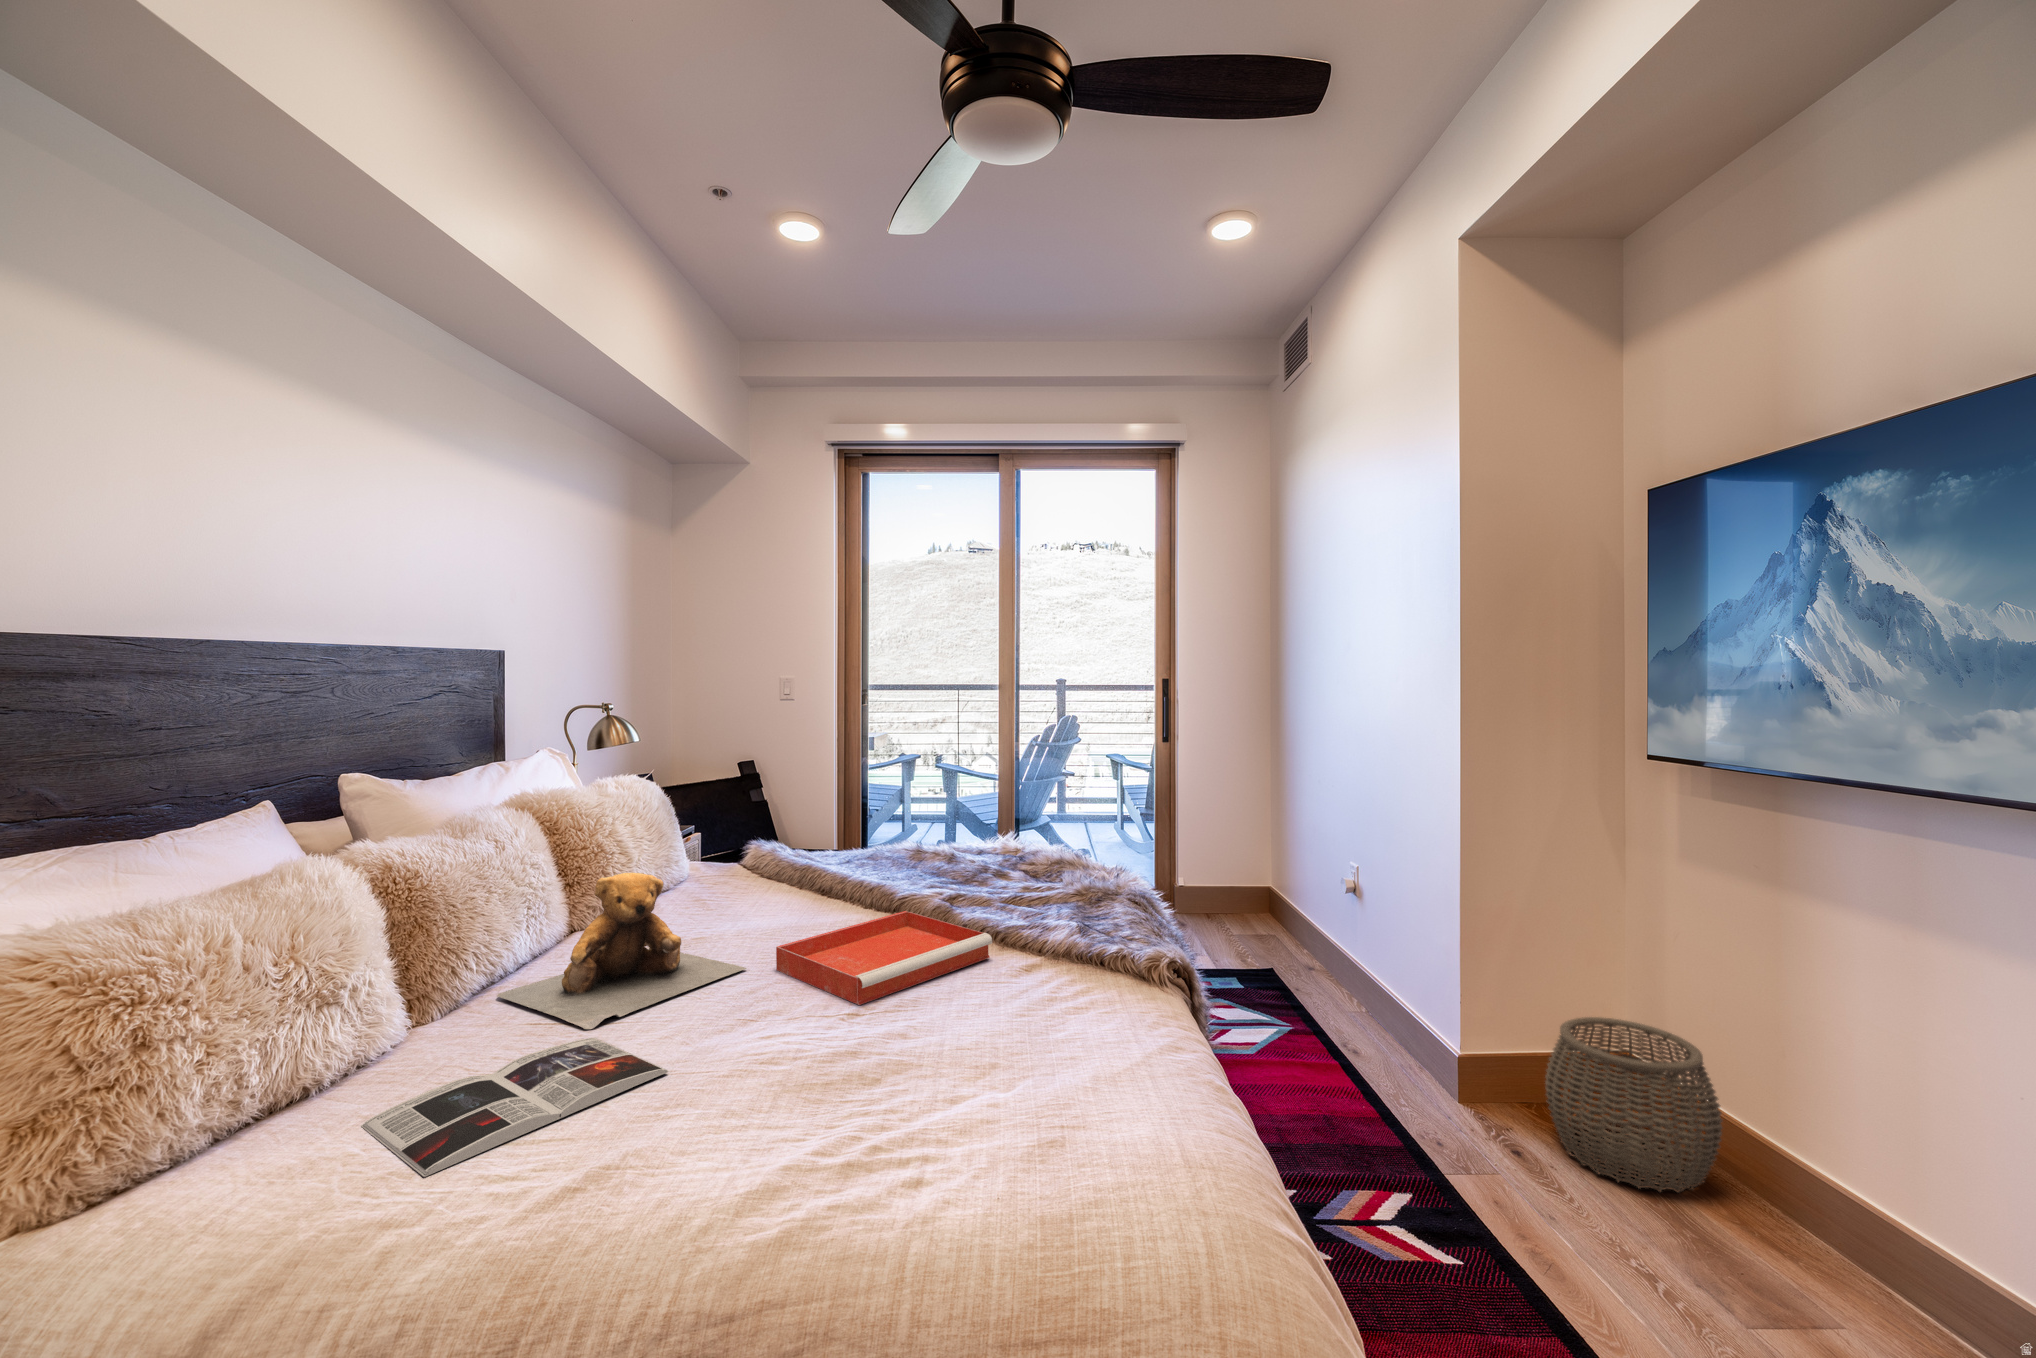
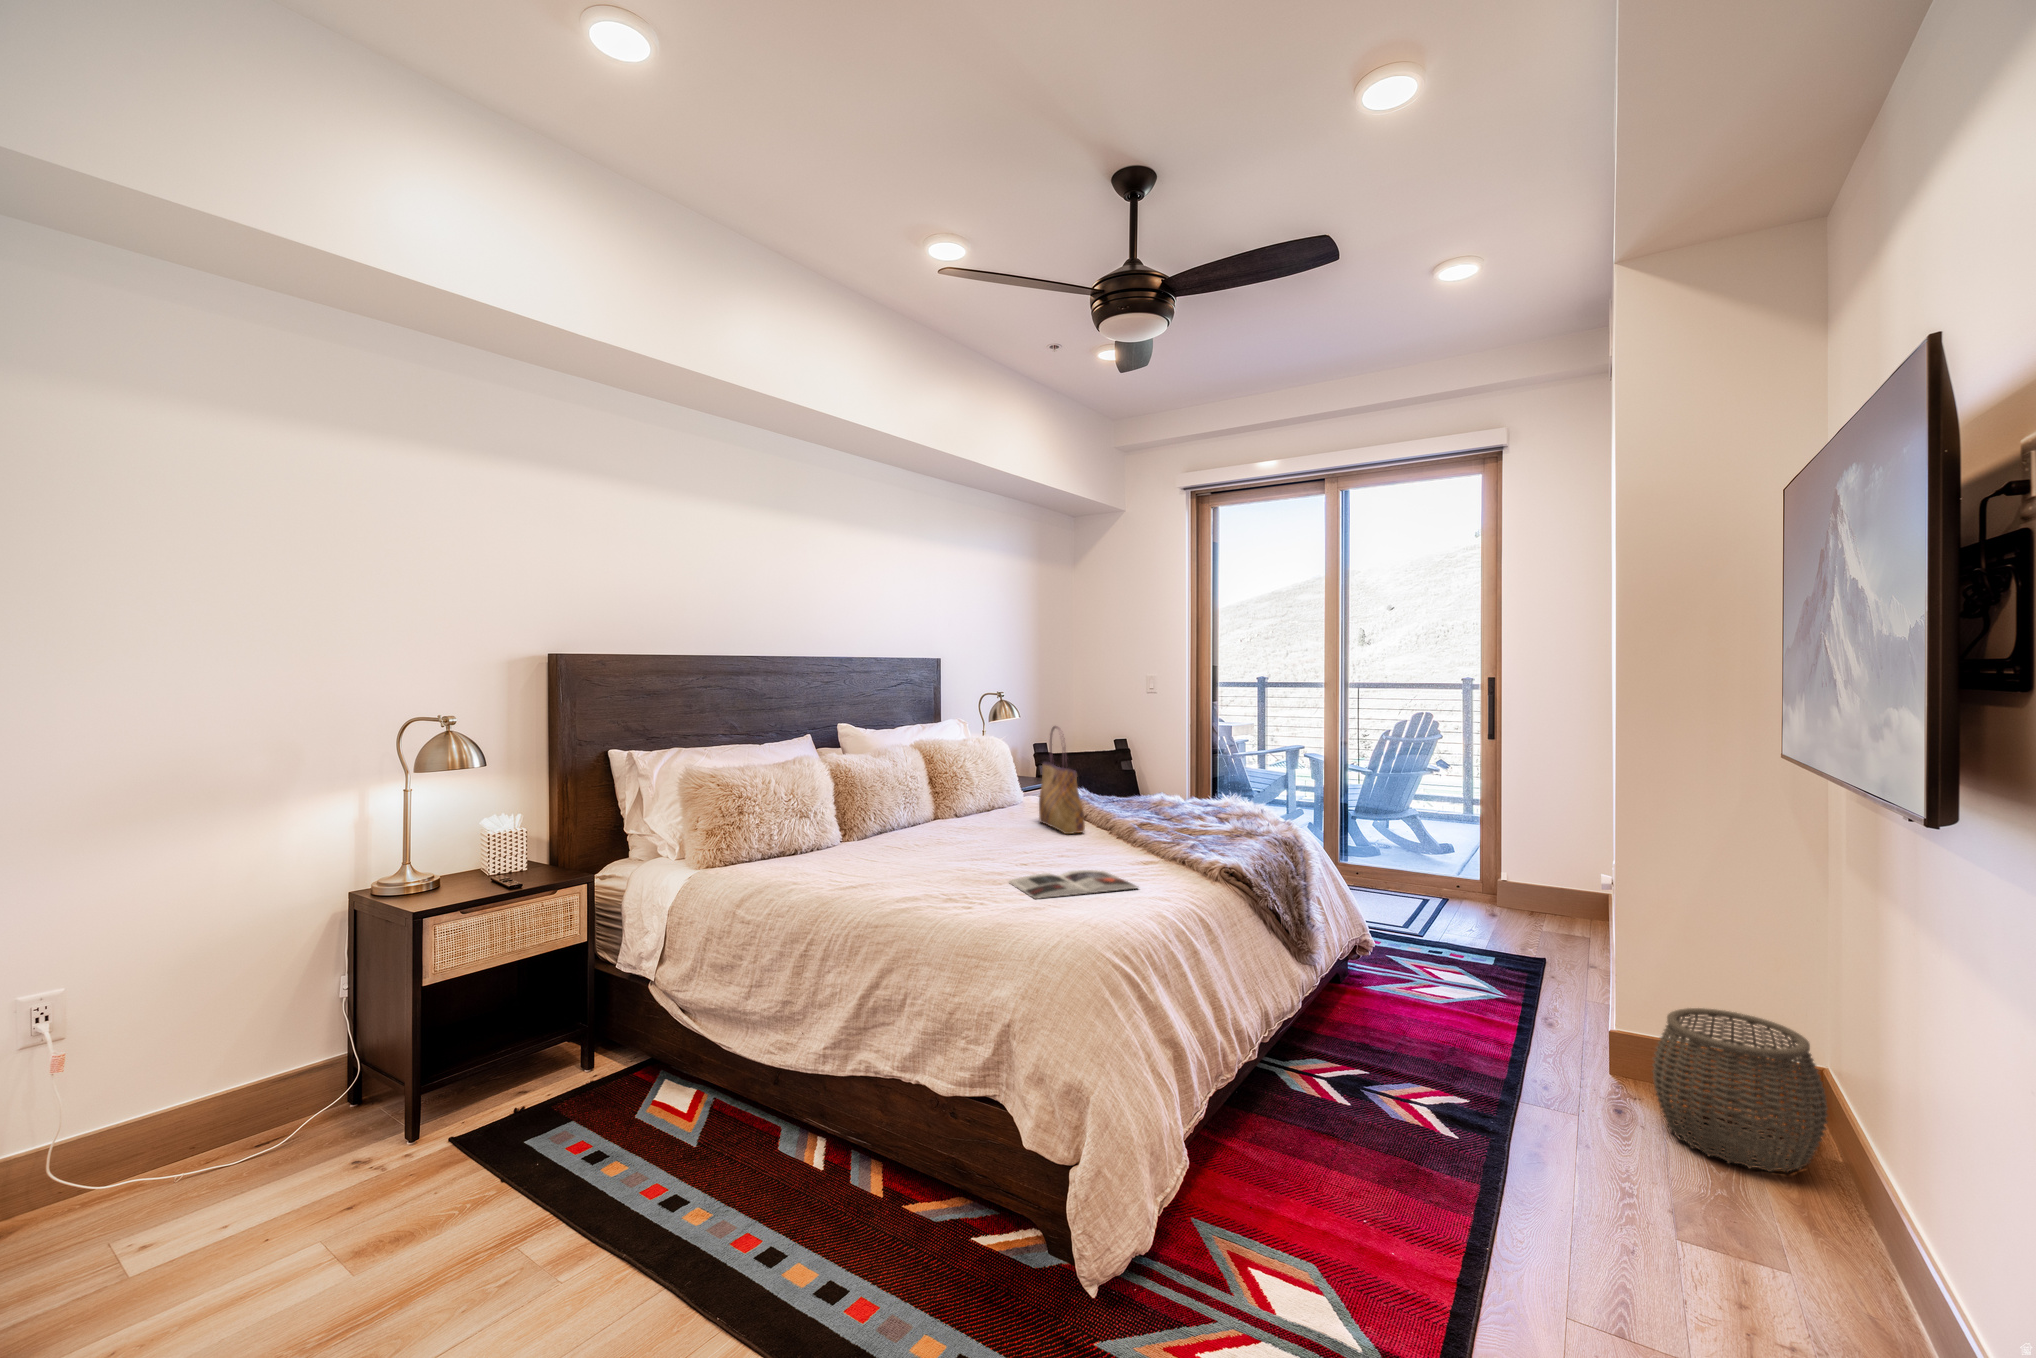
tote bag: none [758,757,856,927] -> present [1039,726,1085,834]
teddy bear: present [497,873,747,1029] -> none [879,781,998,851]
tray: present [776,911,992,1005] -> none [1012,828,1134,862]
magazine: present [361,1038,669,1177] -> present [1009,870,1138,899]

